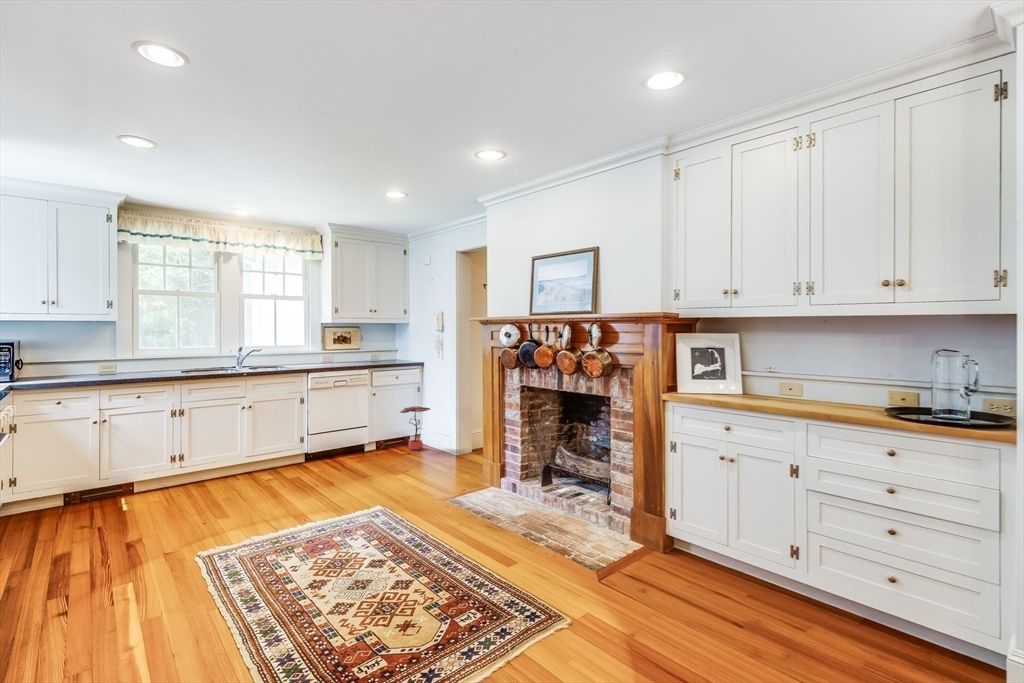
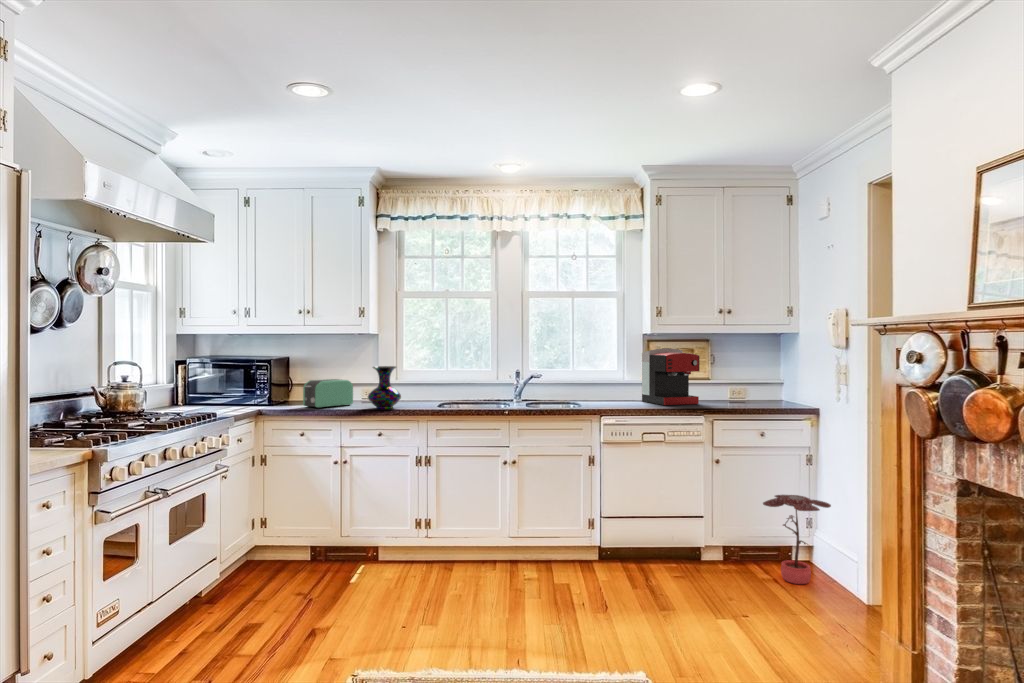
coffee maker: none [325,333,360,366] -> present [642,348,700,405]
vase: none [123,345,155,377] -> present [368,366,401,409]
toaster: none [50,358,99,380] -> present [303,379,353,408]

